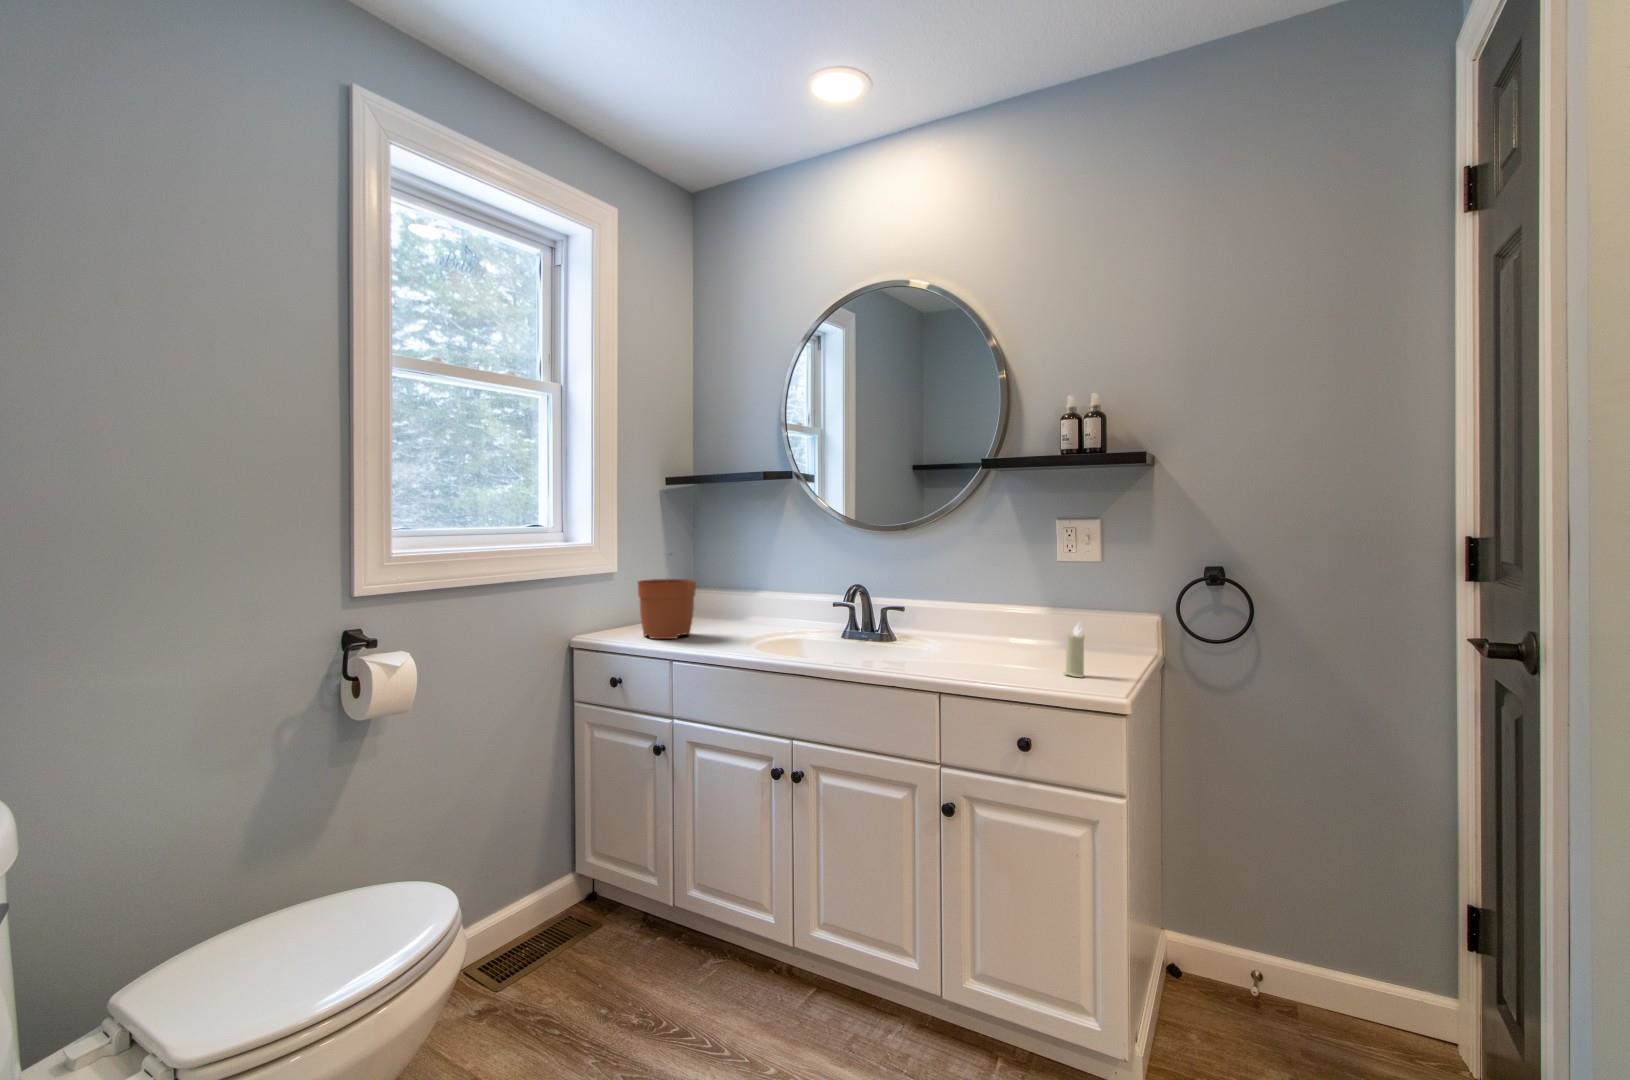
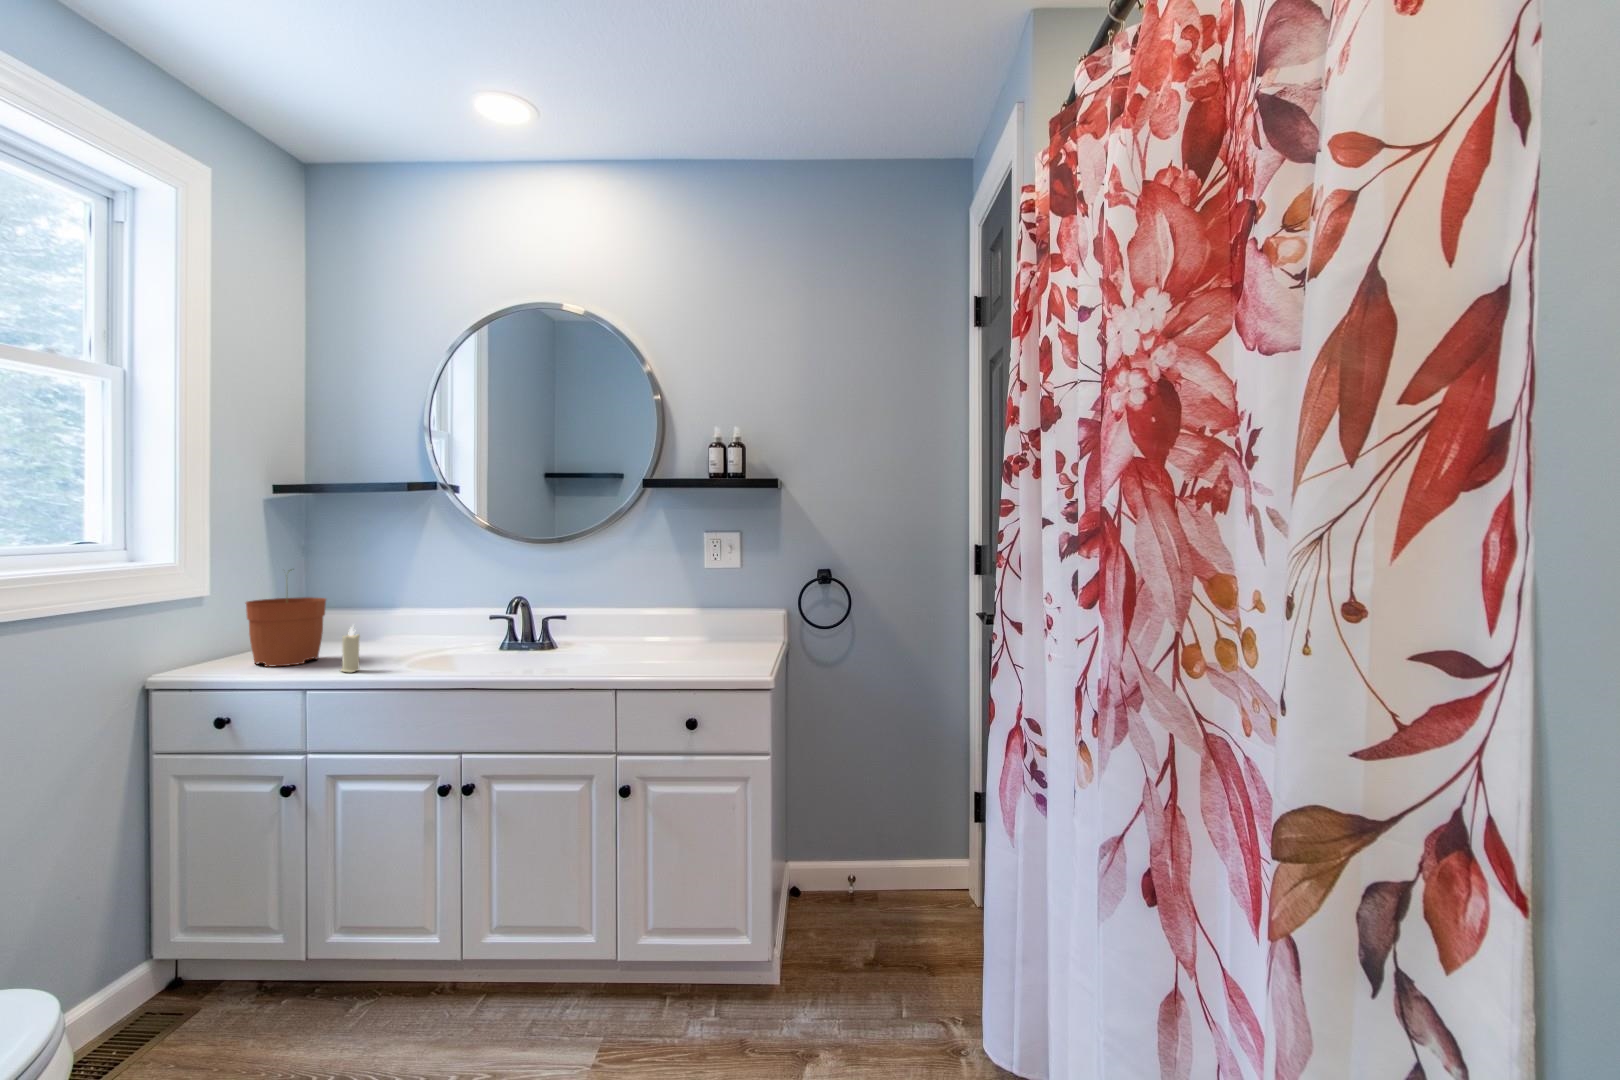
candle: present [1064,624,1084,677] -> present [341,627,360,672]

